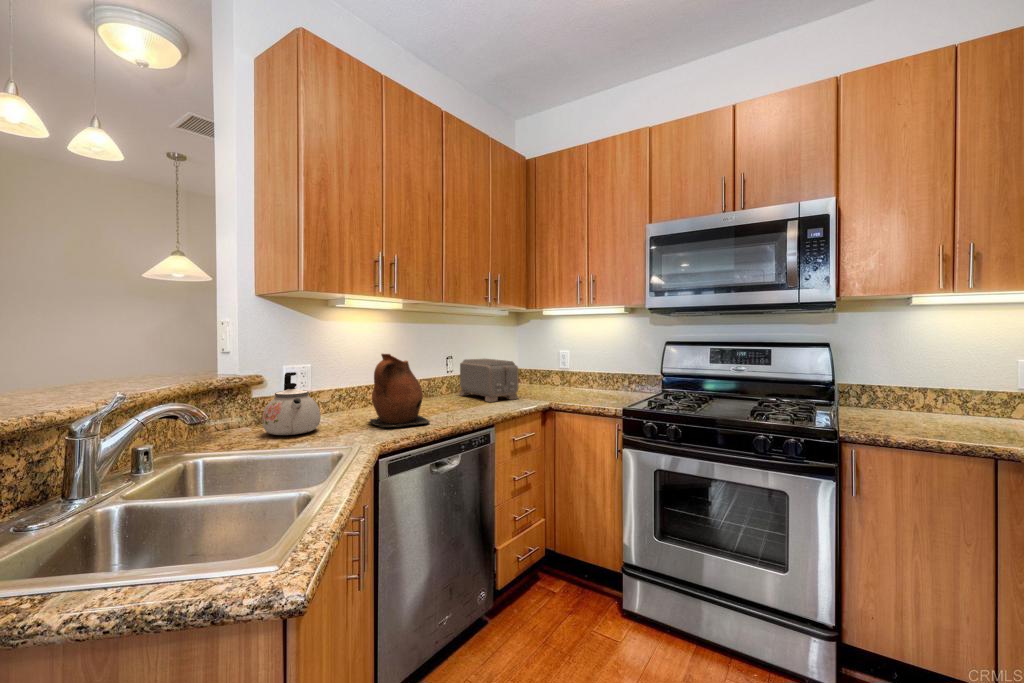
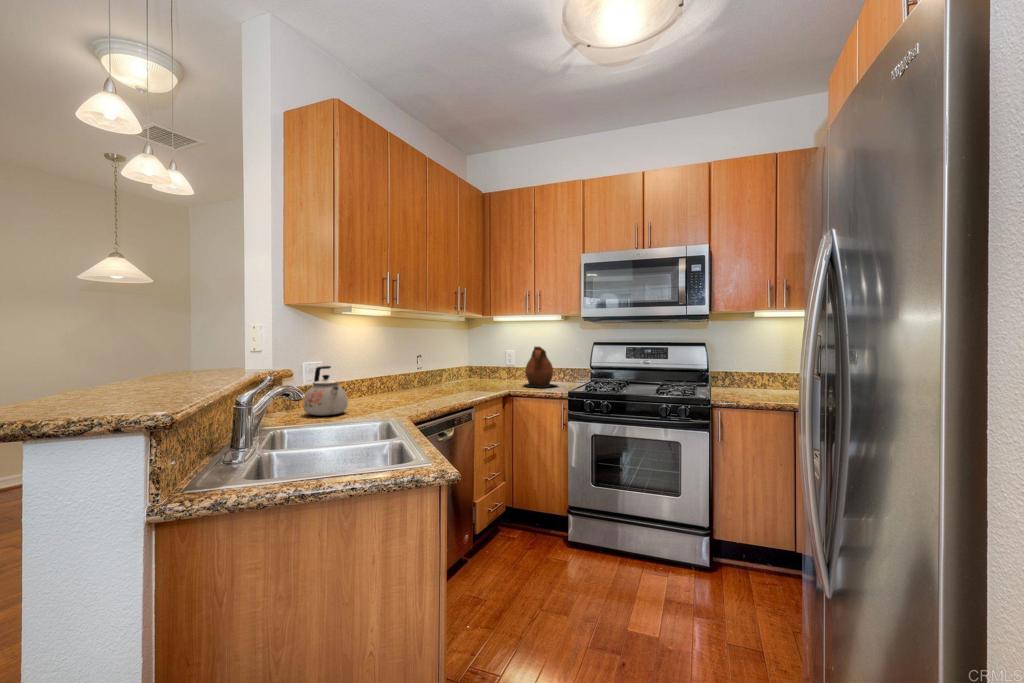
ceramic pitcher: present [370,354,430,427] -> present [524,347,556,387]
toaster: present [459,359,519,402] -> none [429,357,482,392]

